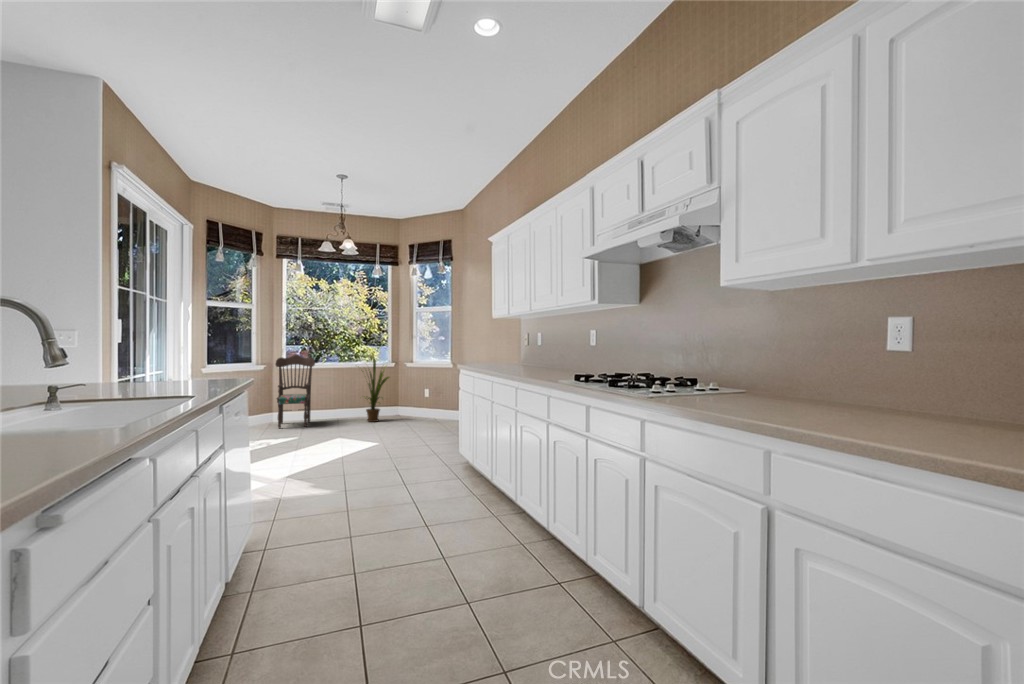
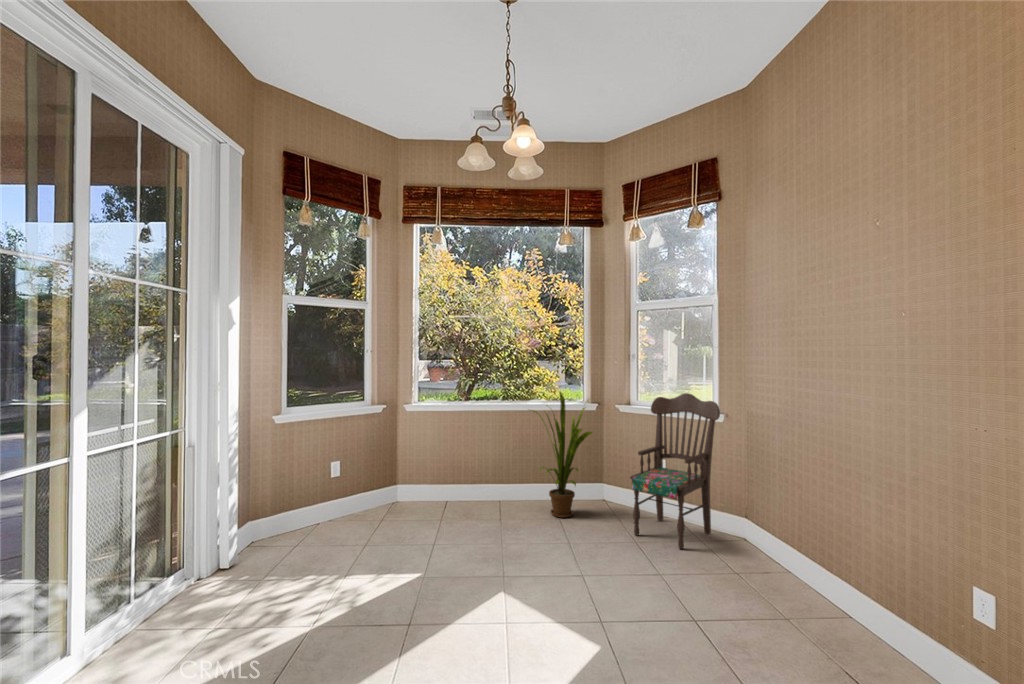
dining chair: present [276,355,315,428] -> present [630,393,720,549]

